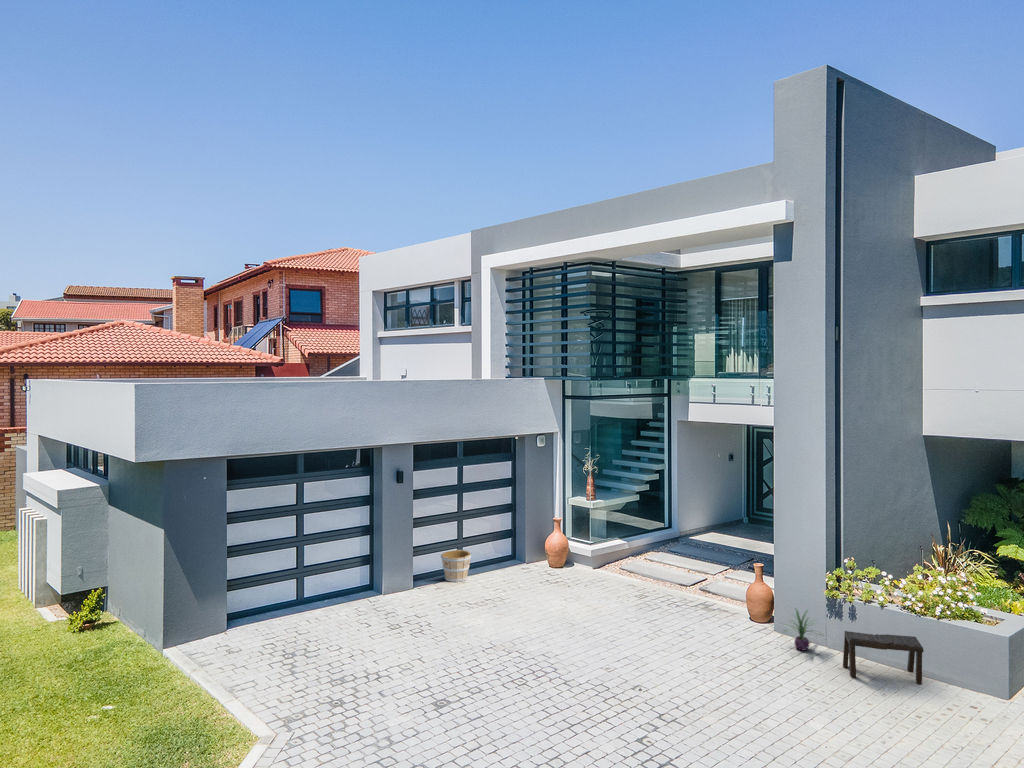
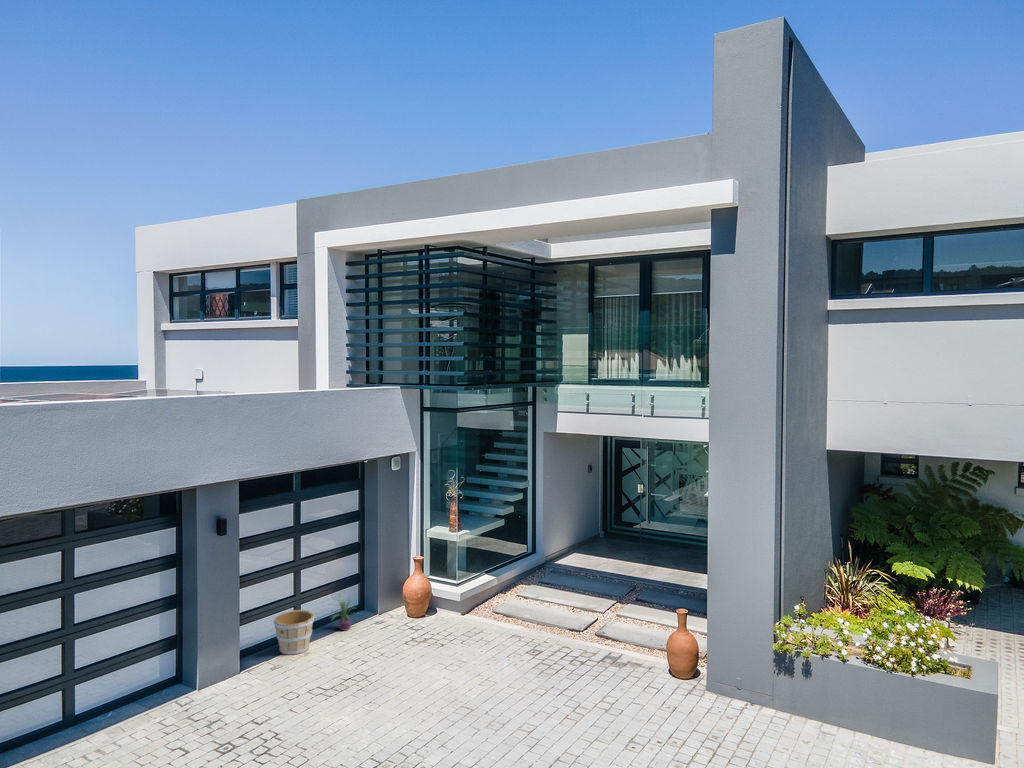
decorative plant: present [785,609,817,650] -> present [333,595,352,631]
bench: present [843,631,924,684] -> none [786,681,876,739]

